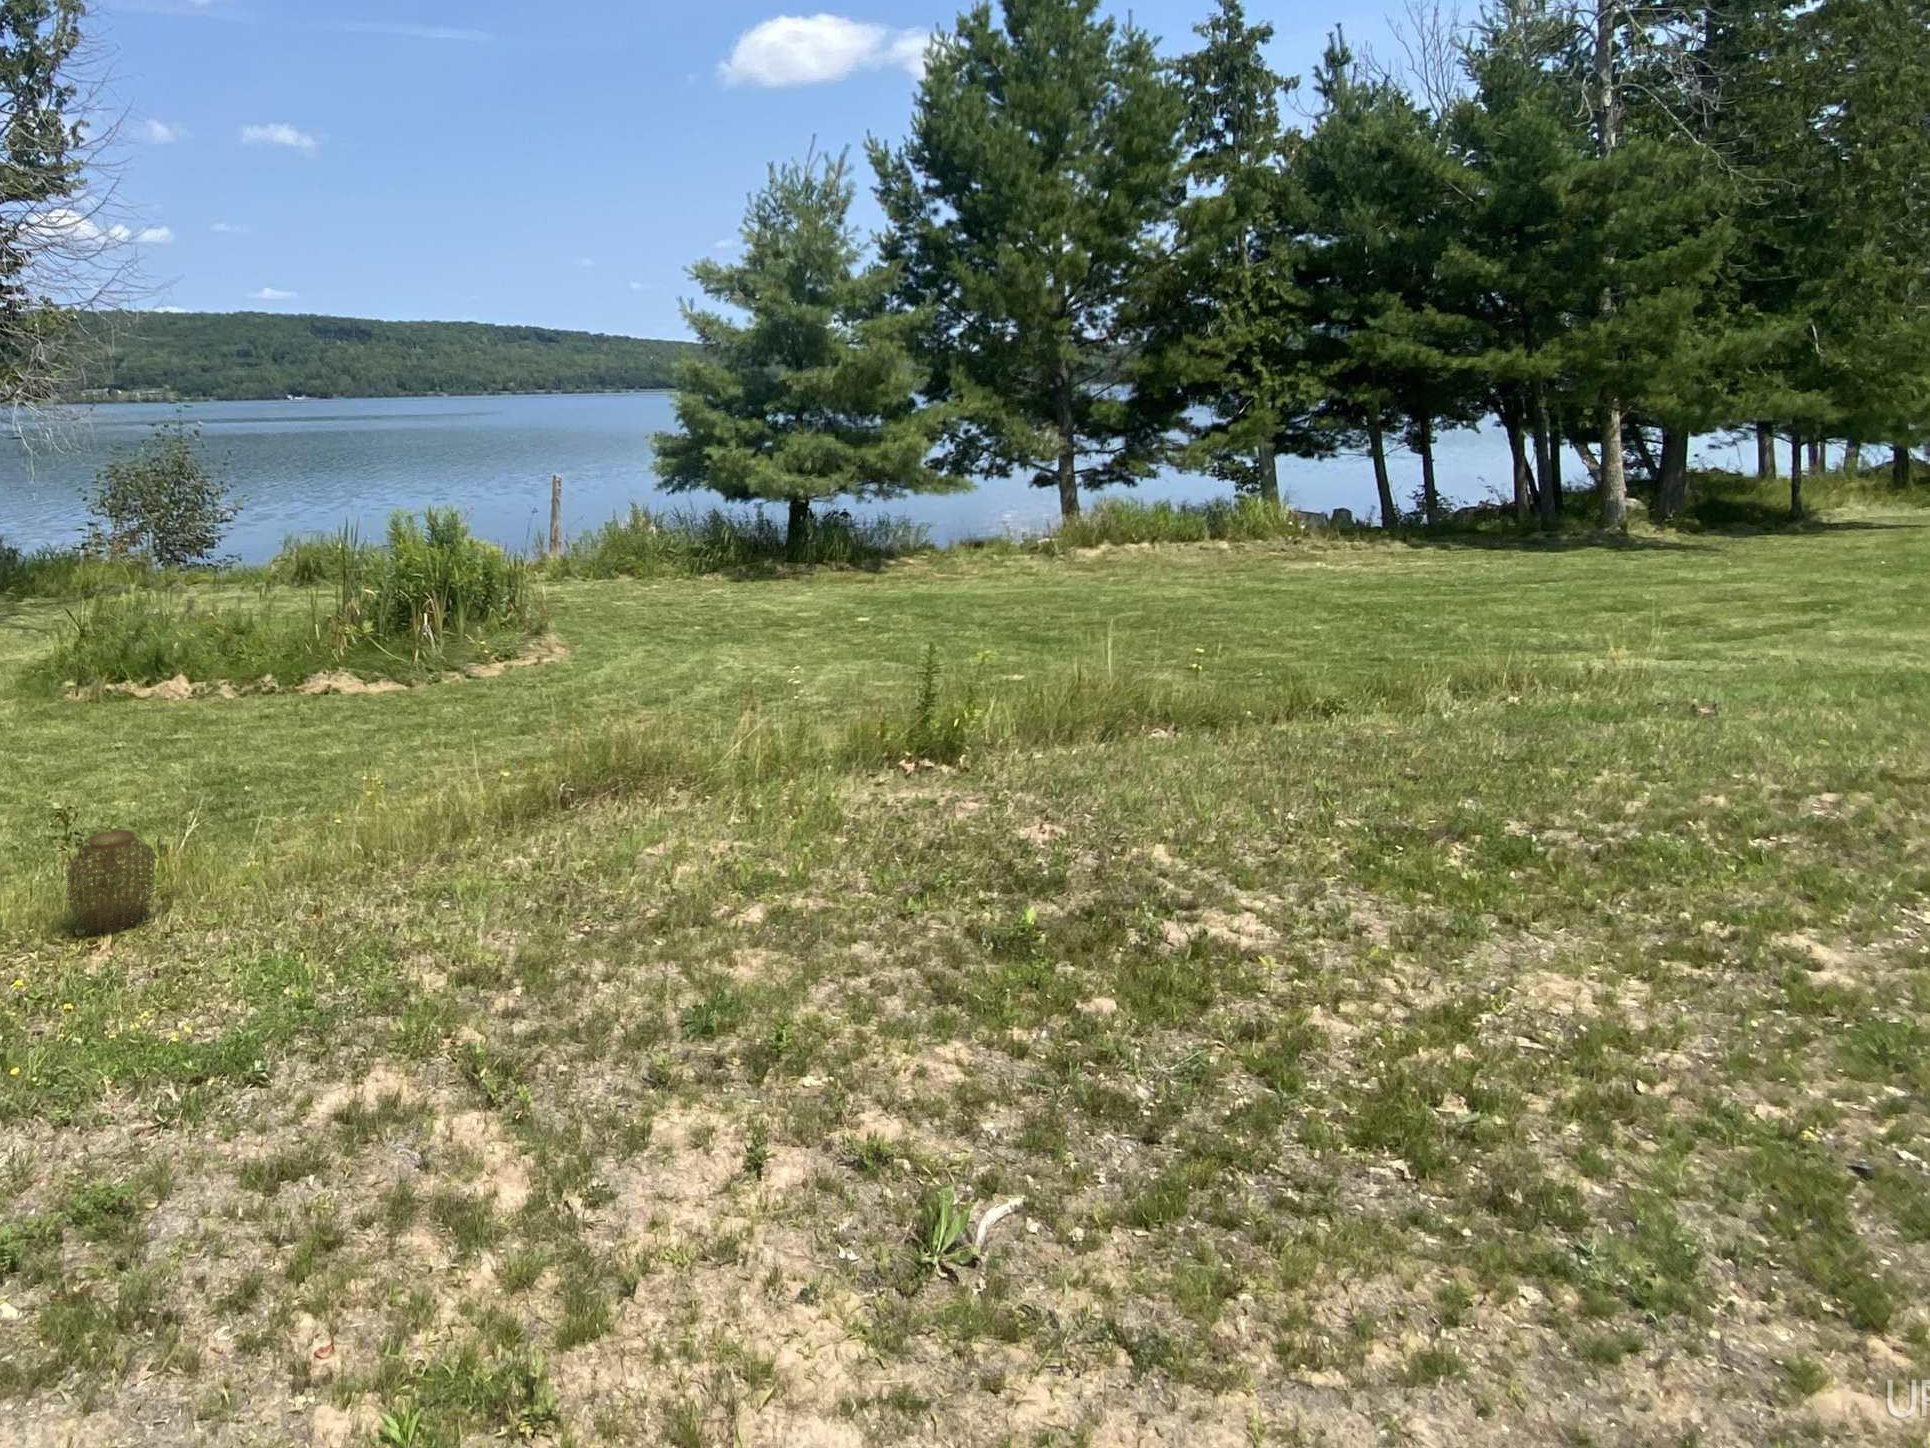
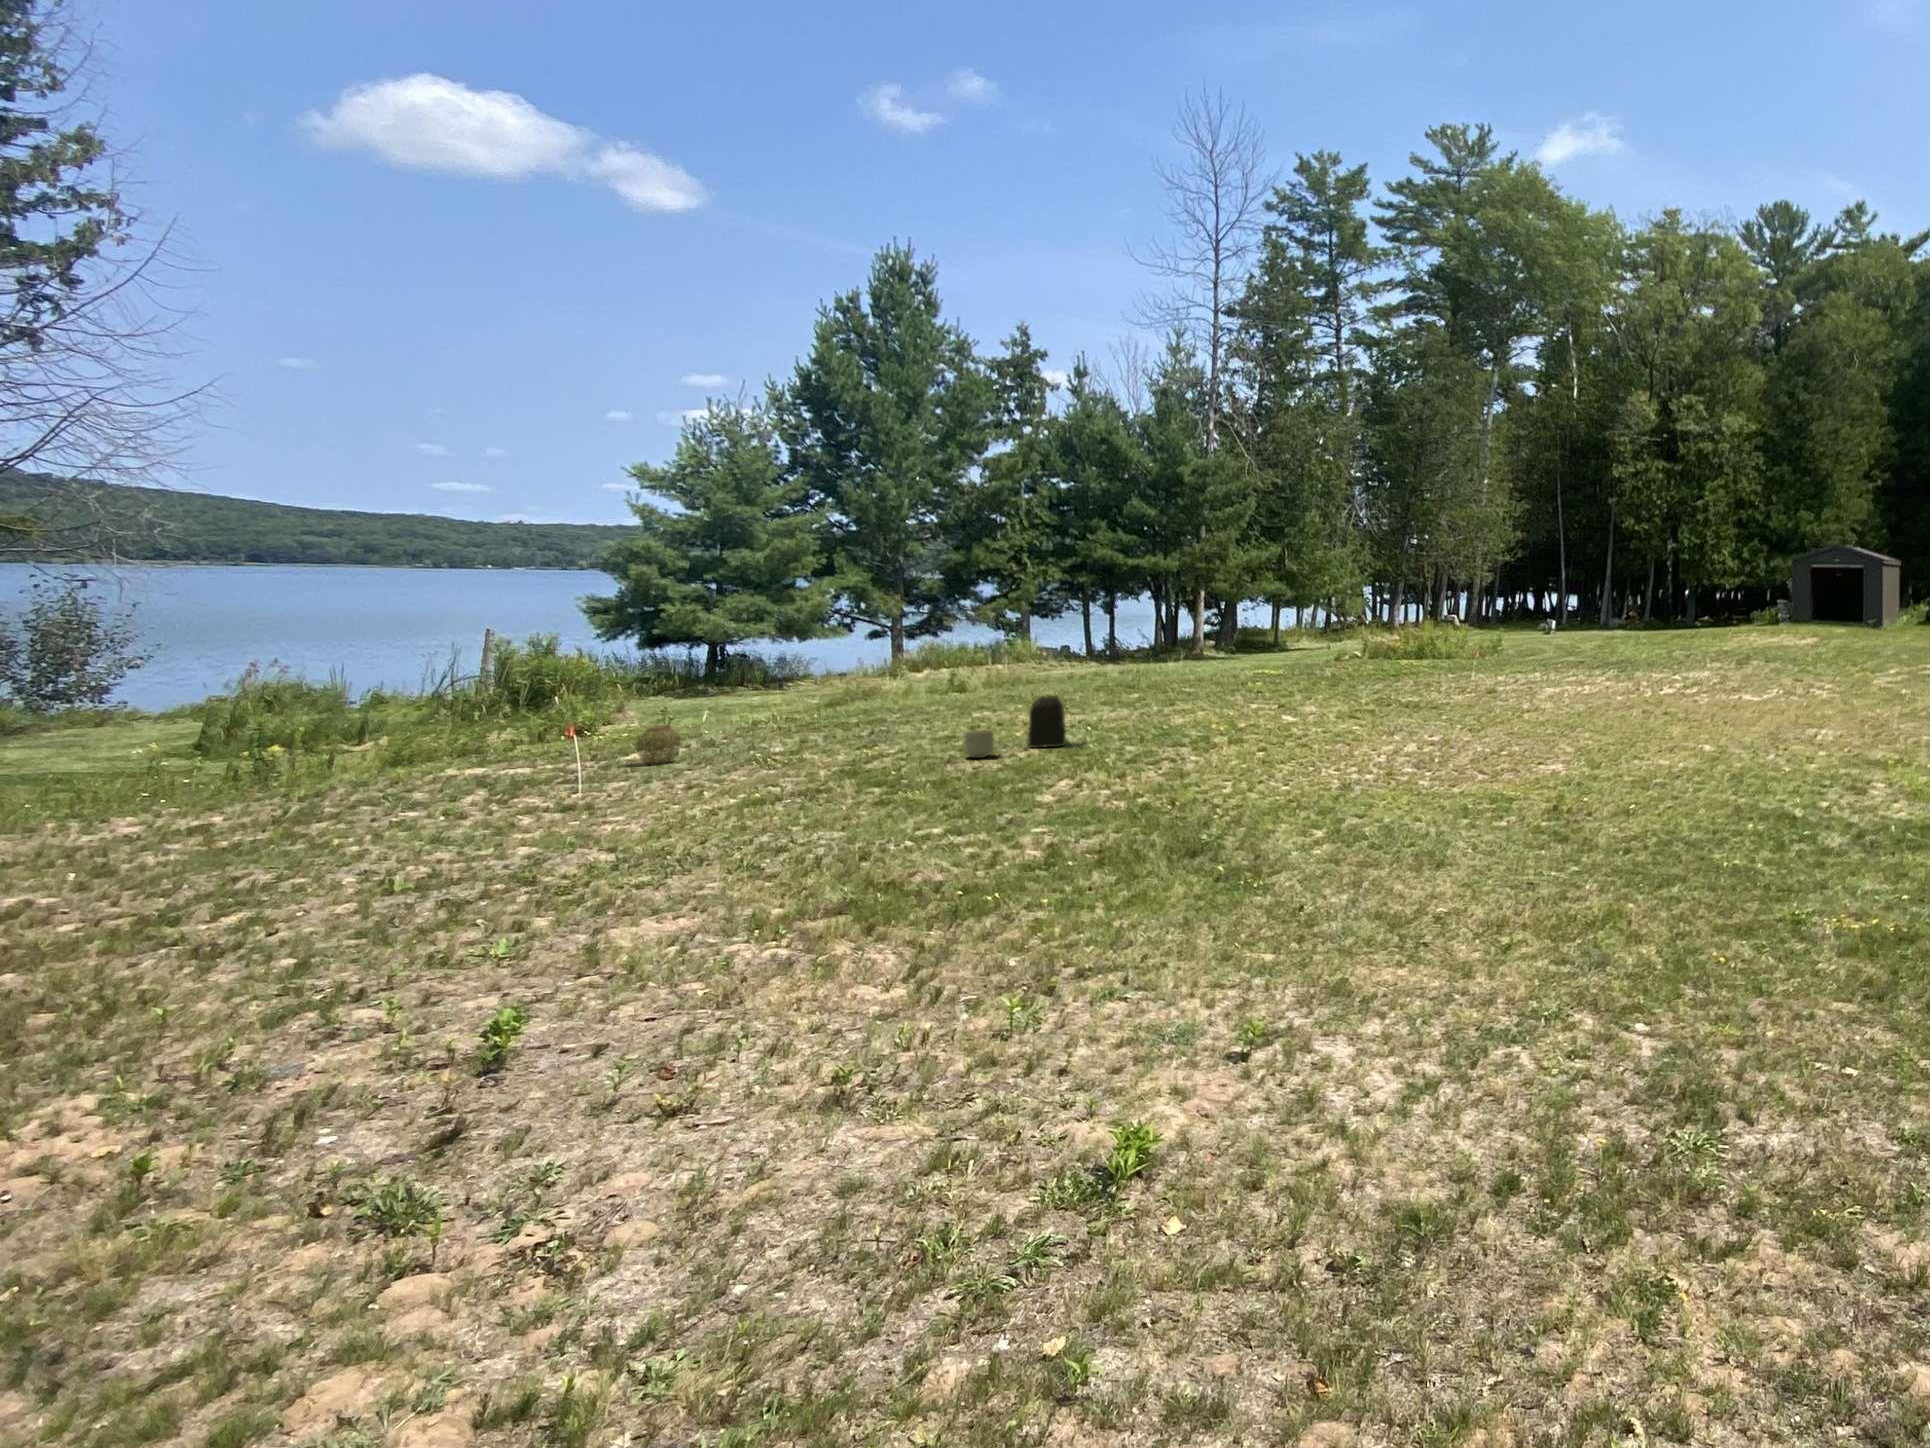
backpack: none [748,1043,909,1336] -> present [1028,696,1066,748]
planter: none [452,1180,567,1347] -> present [964,730,994,758]

